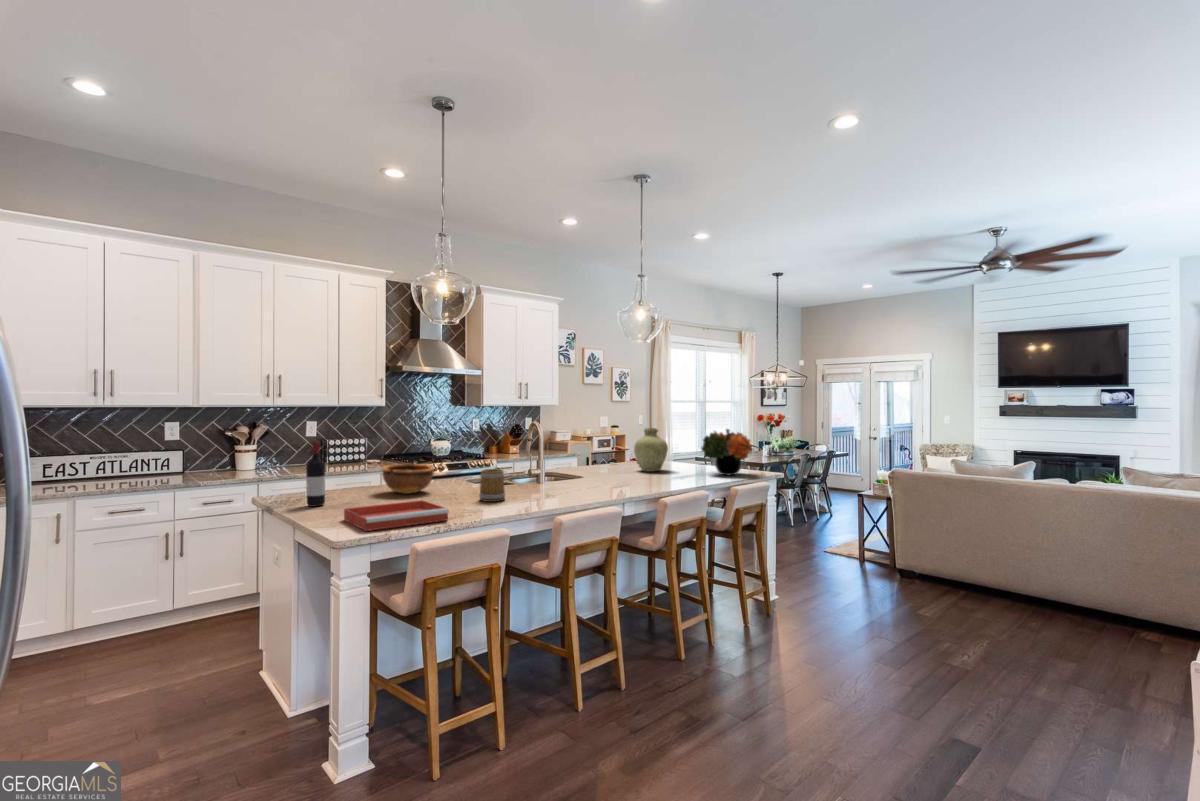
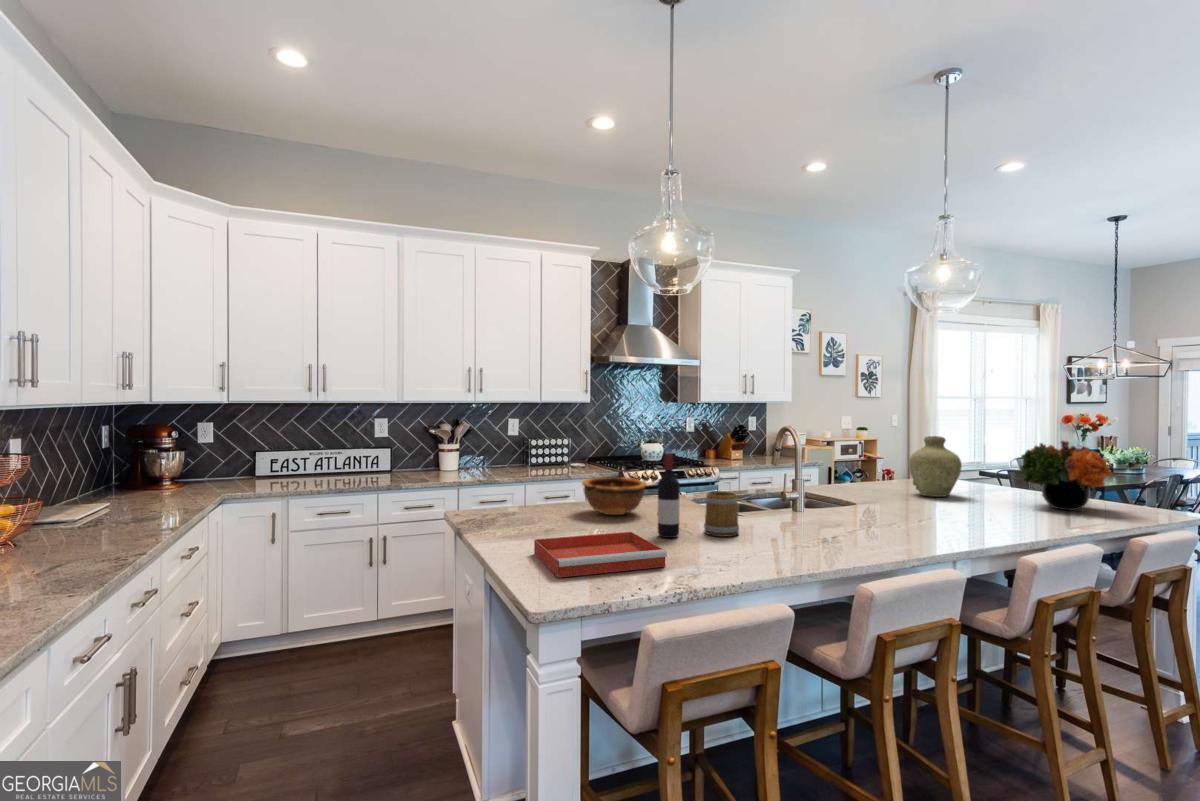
wine bottle: present [306,442,325,507] -> present [658,454,680,538]

